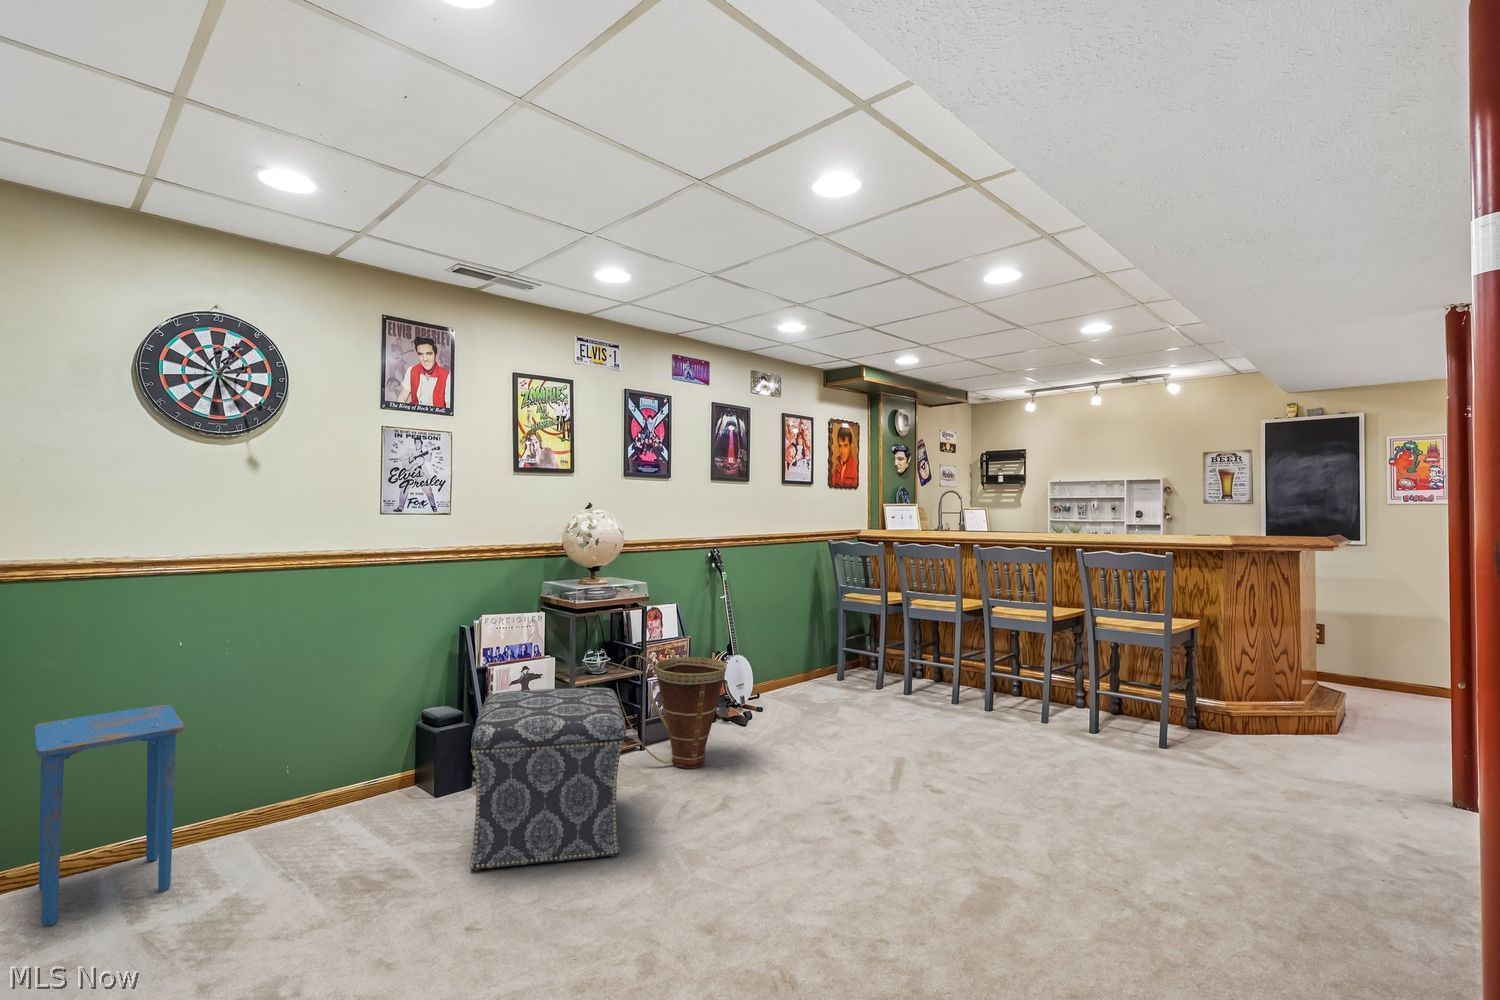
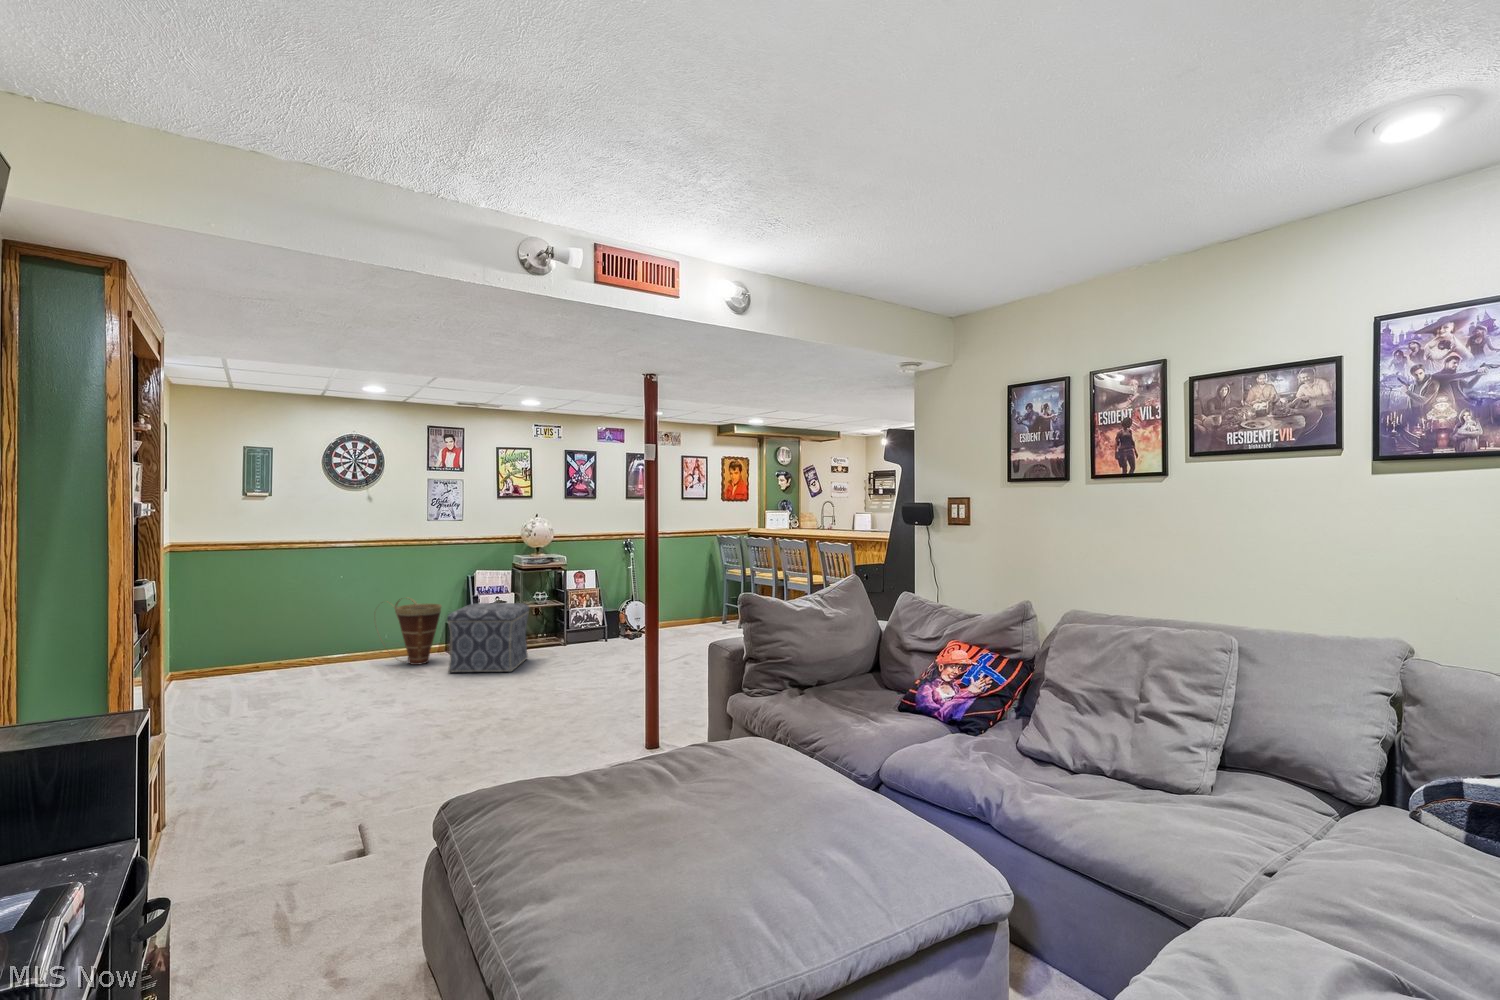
basket: present [617,646,727,769] -> present [382,599,441,665]
side table: present [34,705,184,925] -> none [289,602,340,677]

